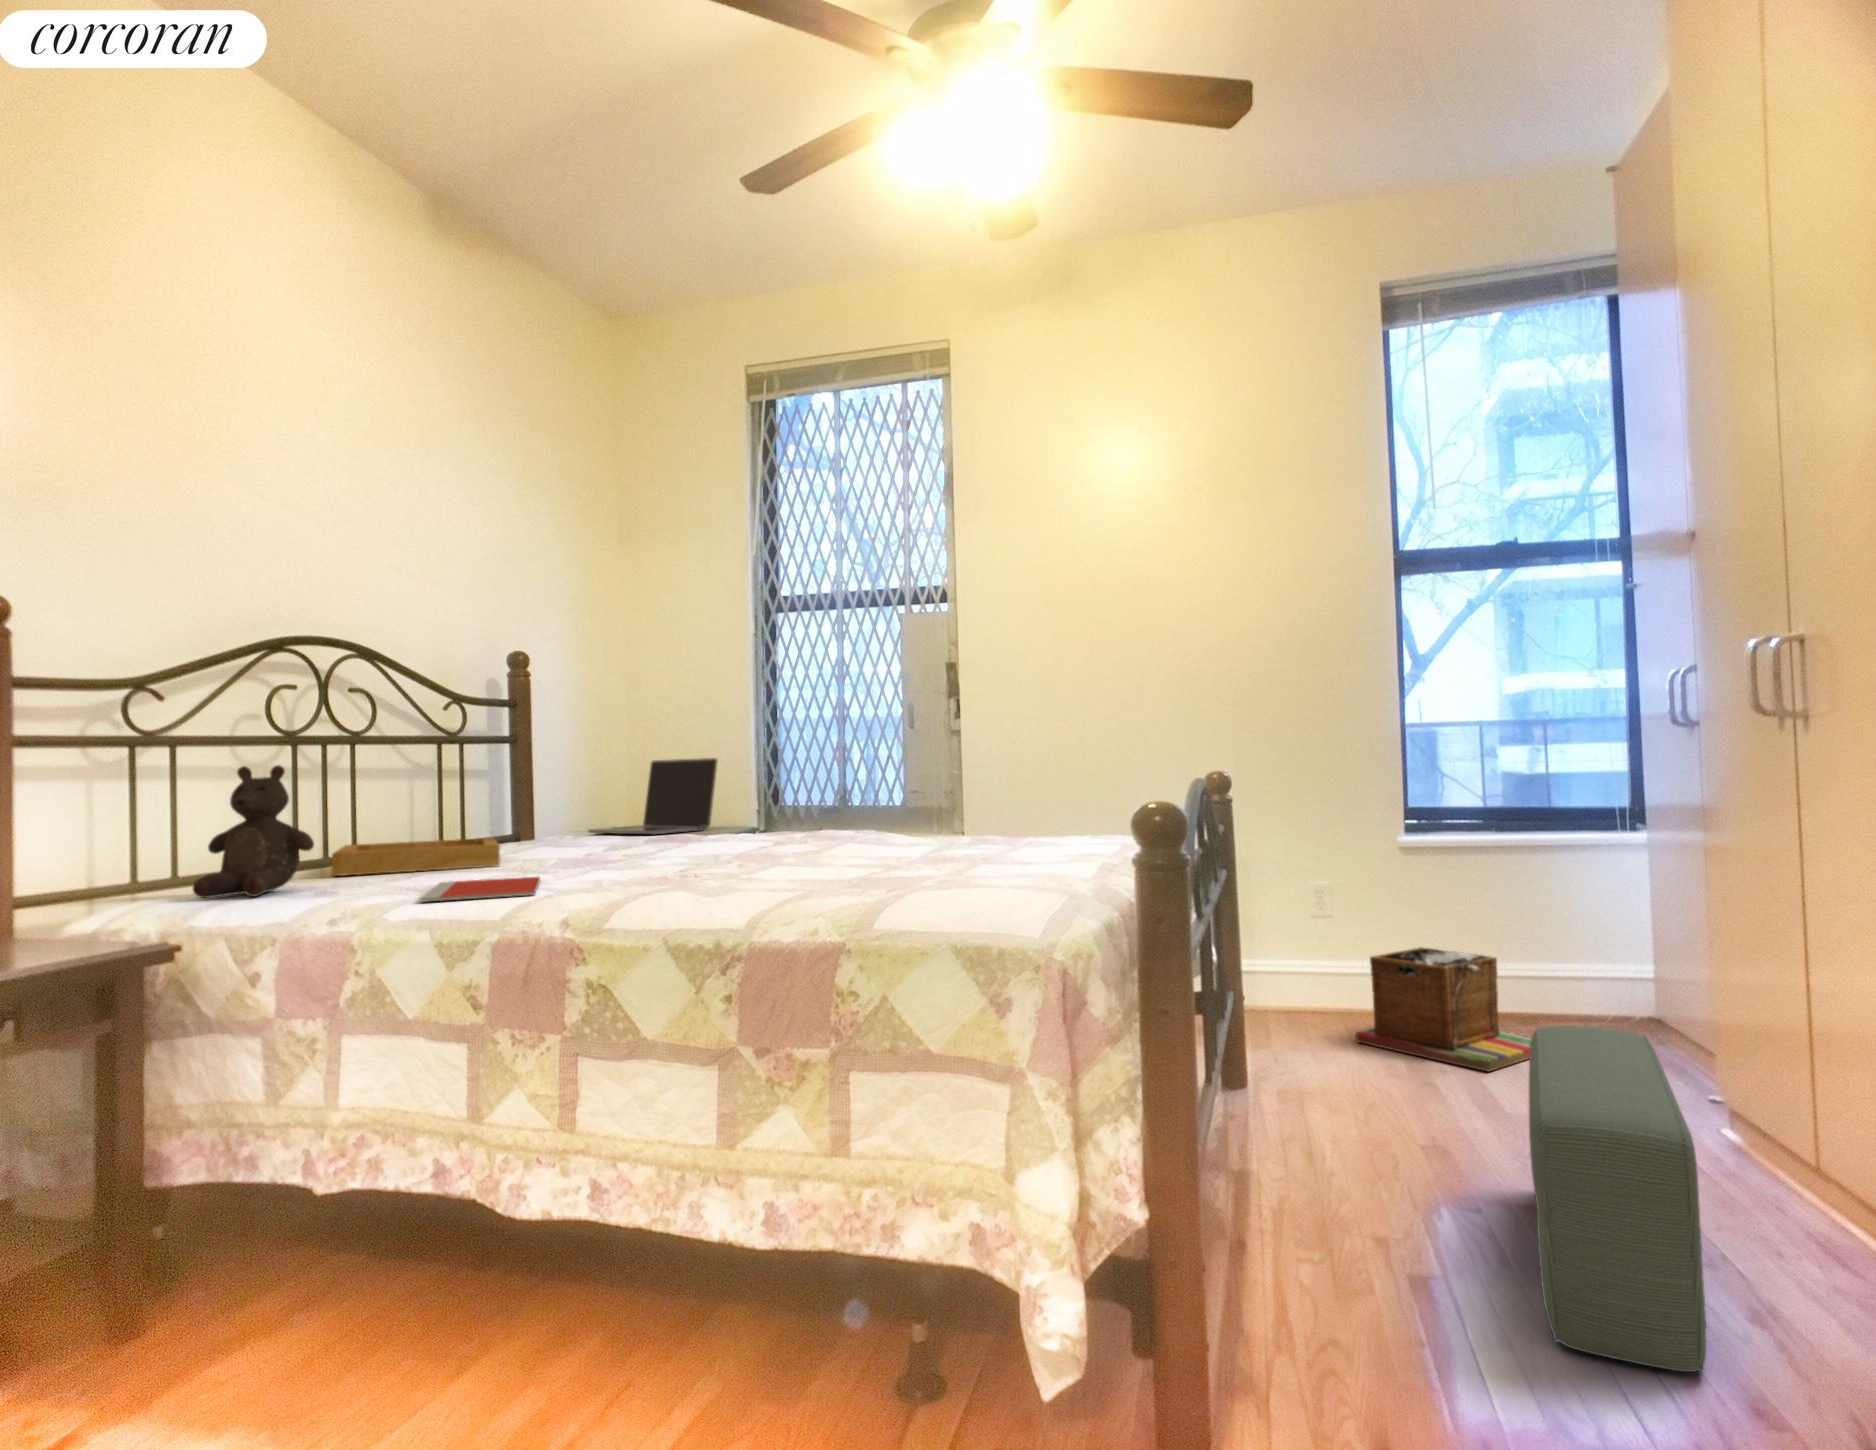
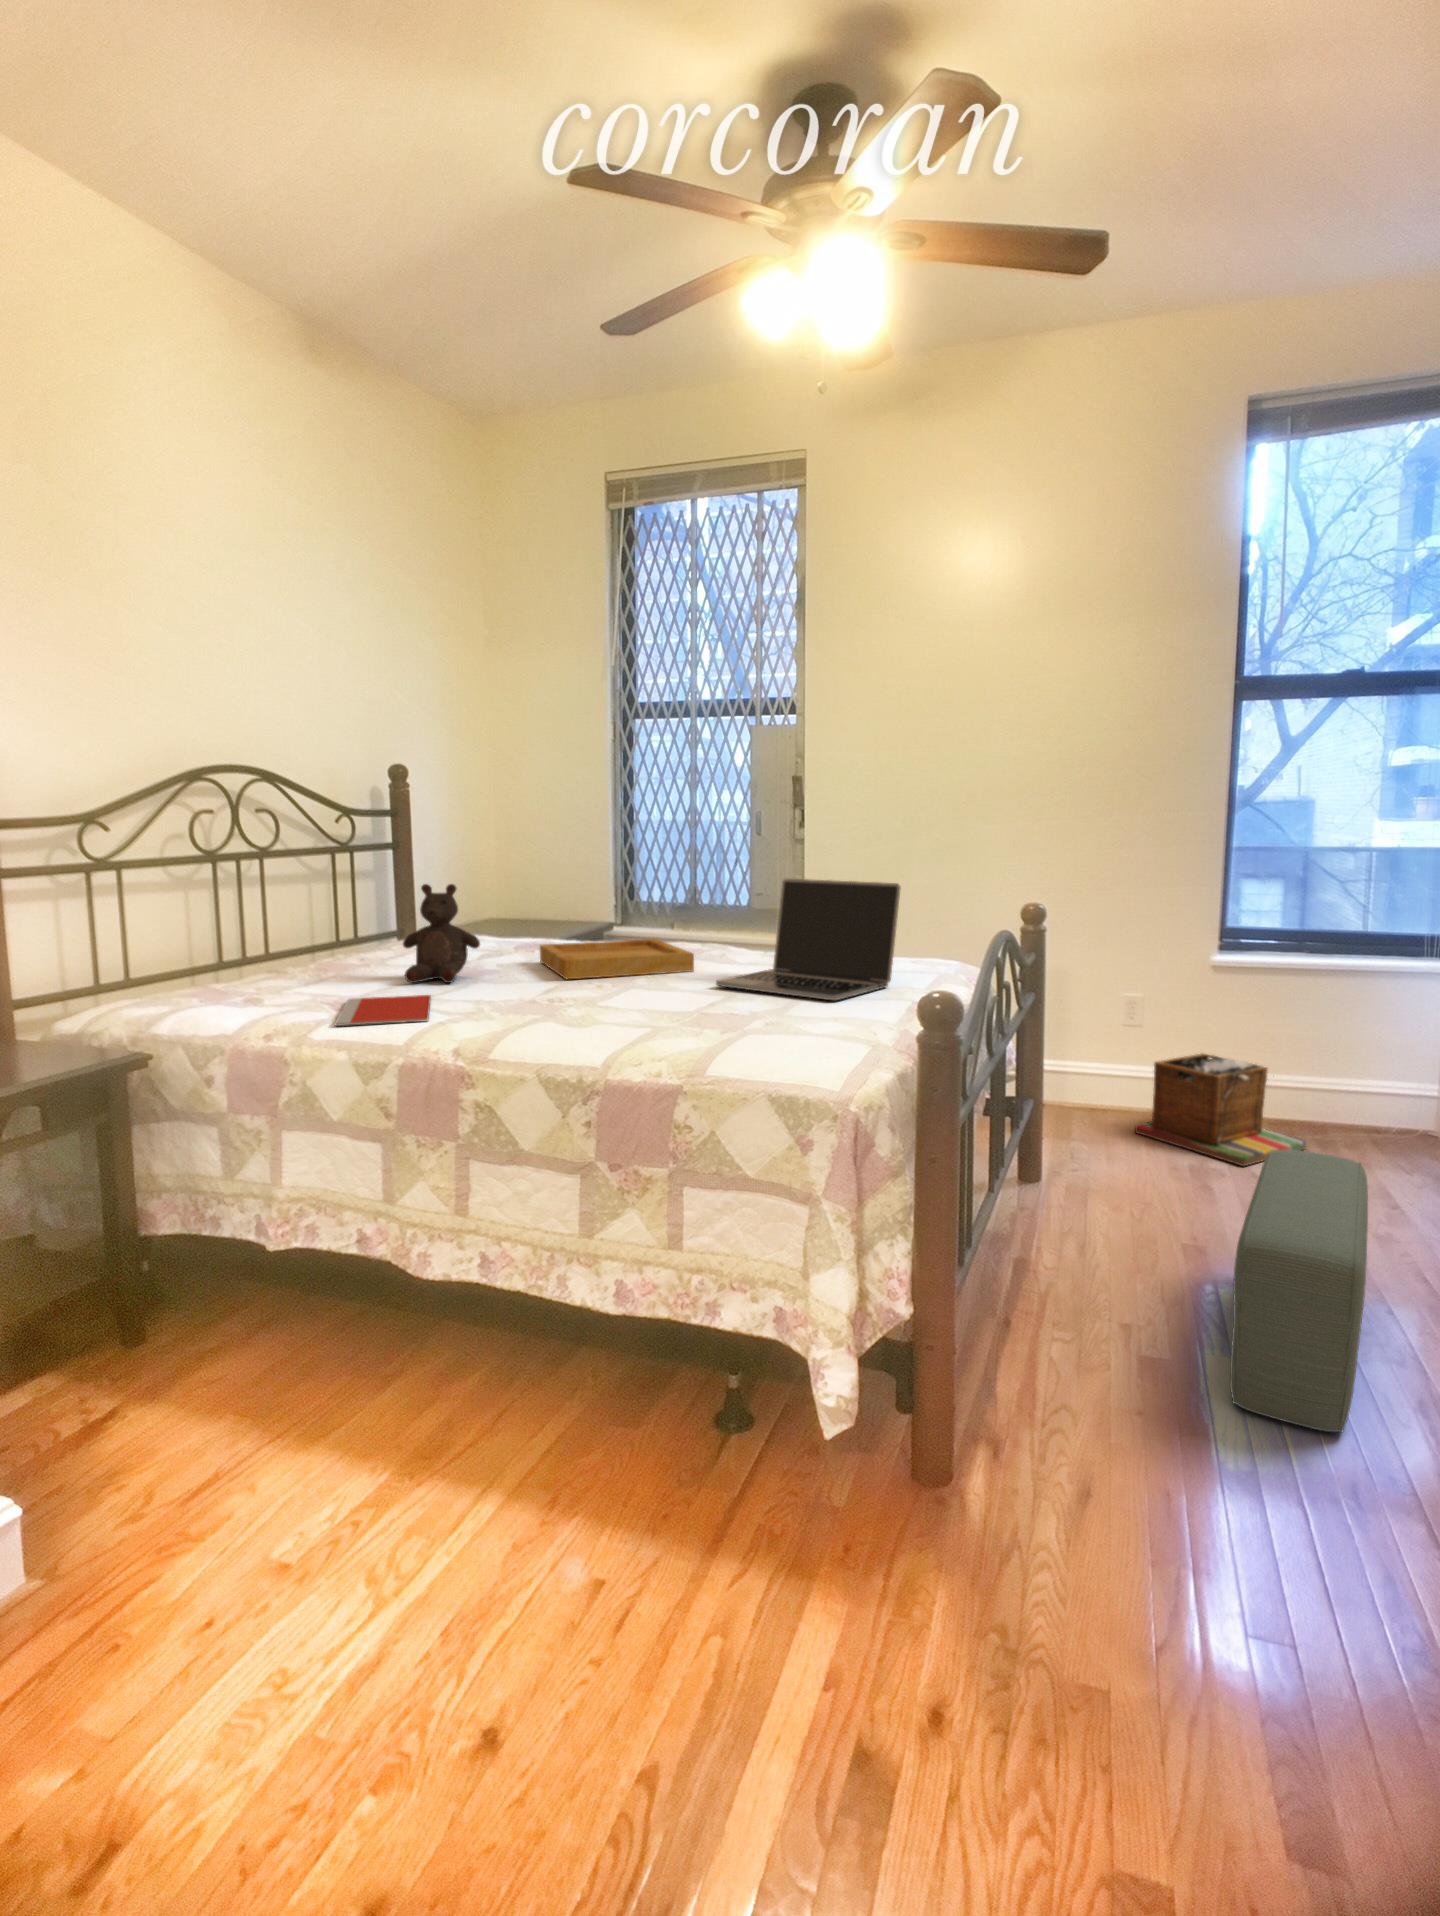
laptop: present [588,758,718,835] -> present [716,879,901,1000]
stuffed bear: present [193,765,314,898] -> present [403,884,480,983]
tray: present [332,838,500,876] -> present [540,939,694,979]

